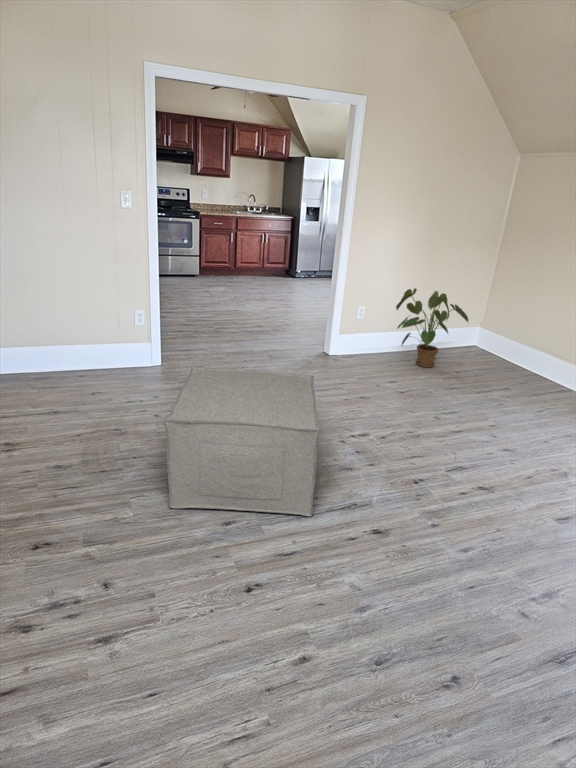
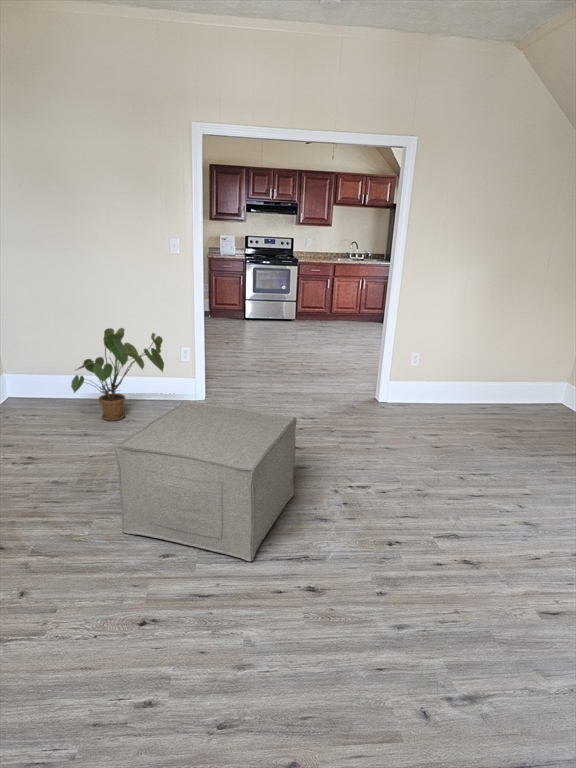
house plant: present [396,288,468,367] -> present [71,328,164,421]

